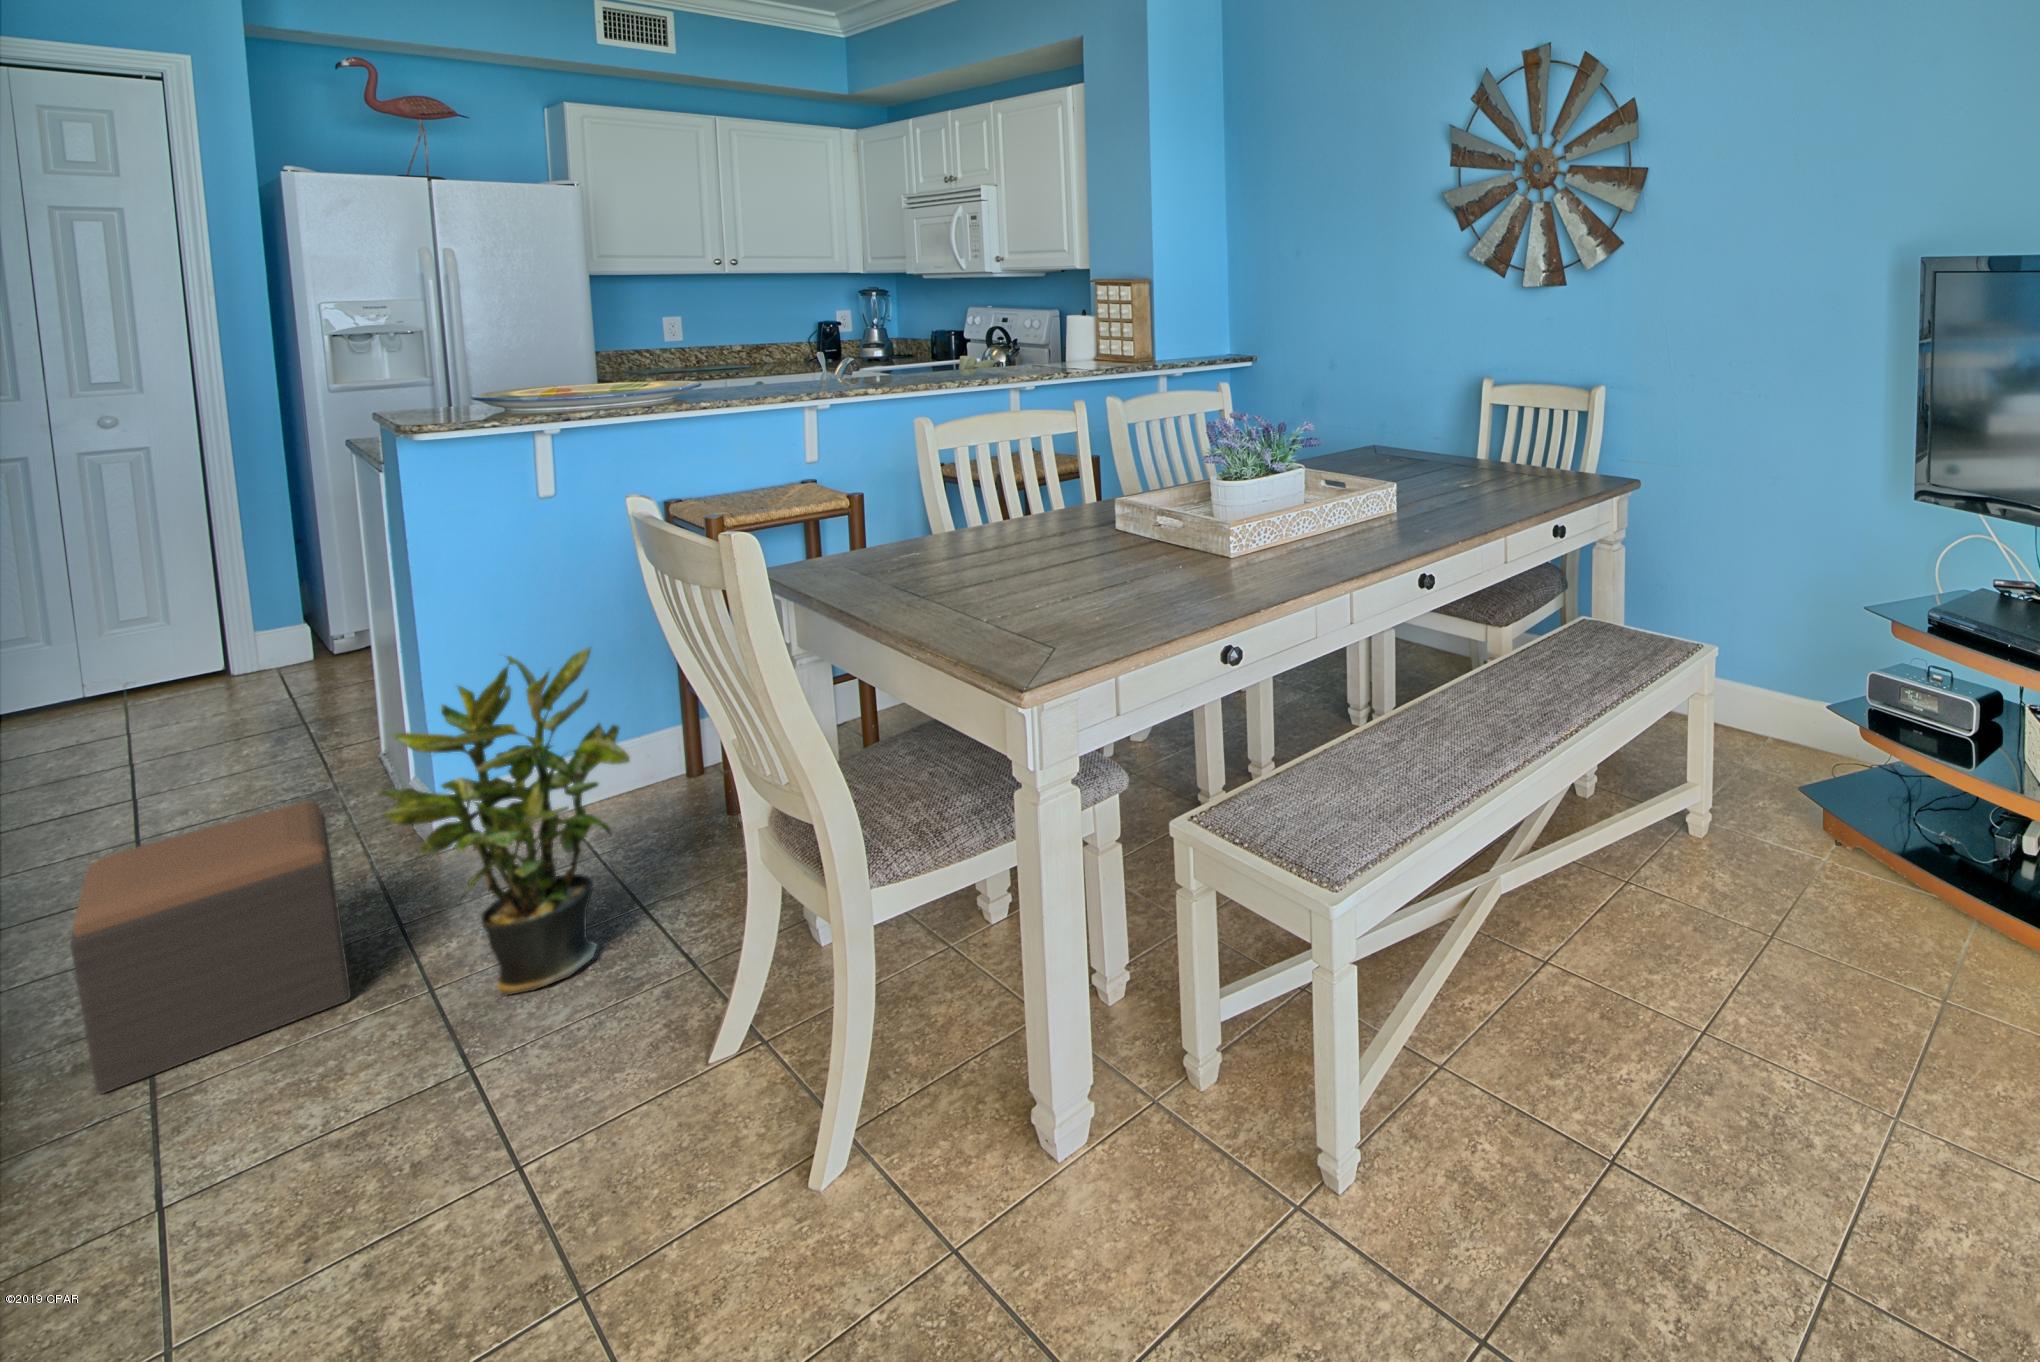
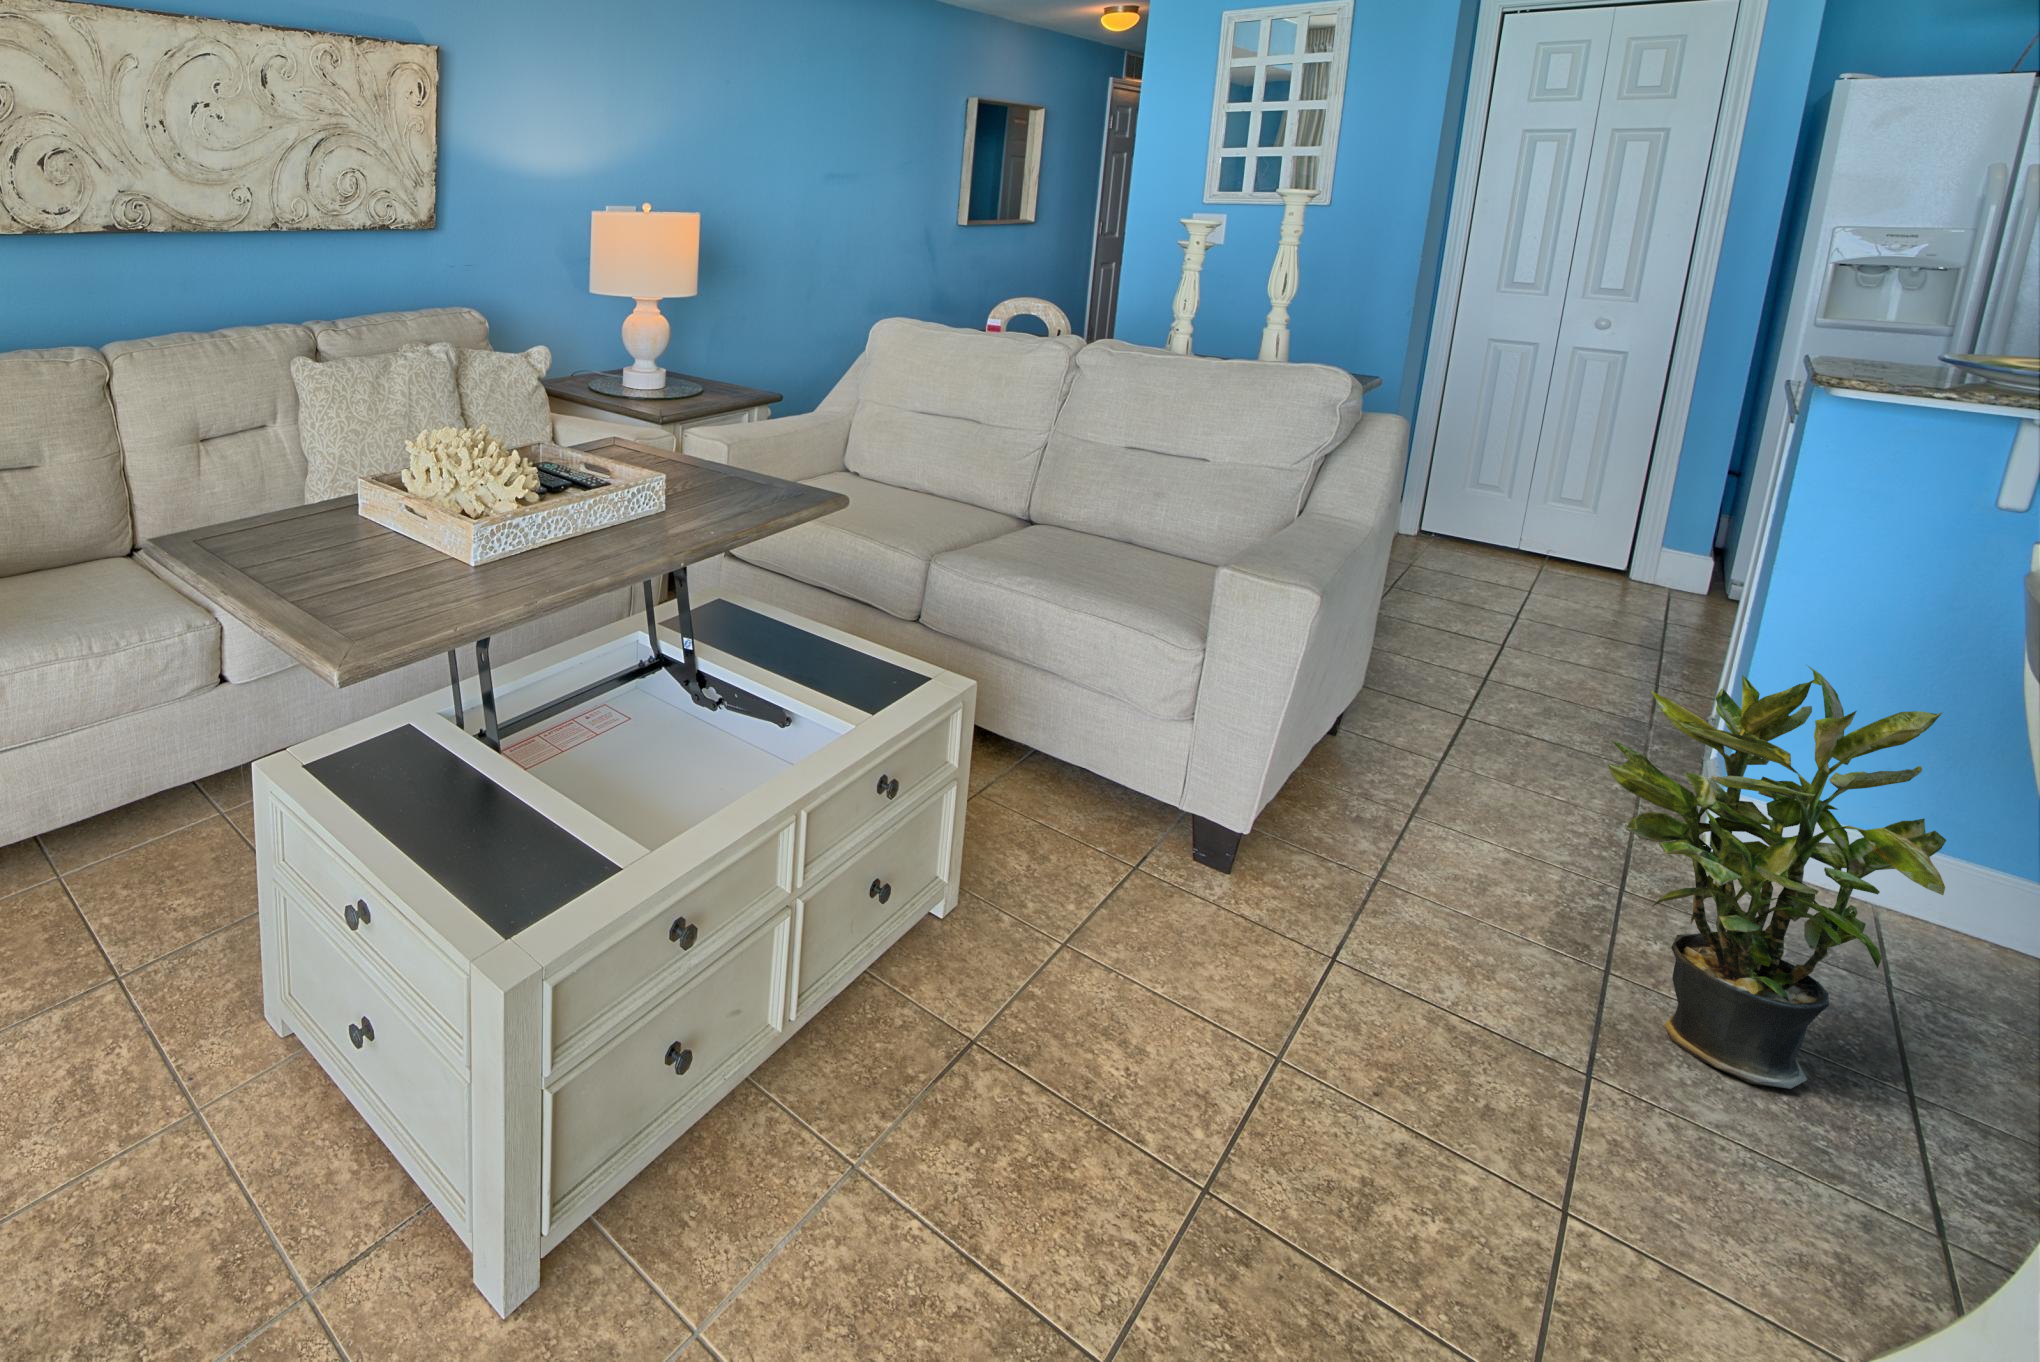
footstool: present [70,801,351,1094] -> none [1353,672,1590,919]

